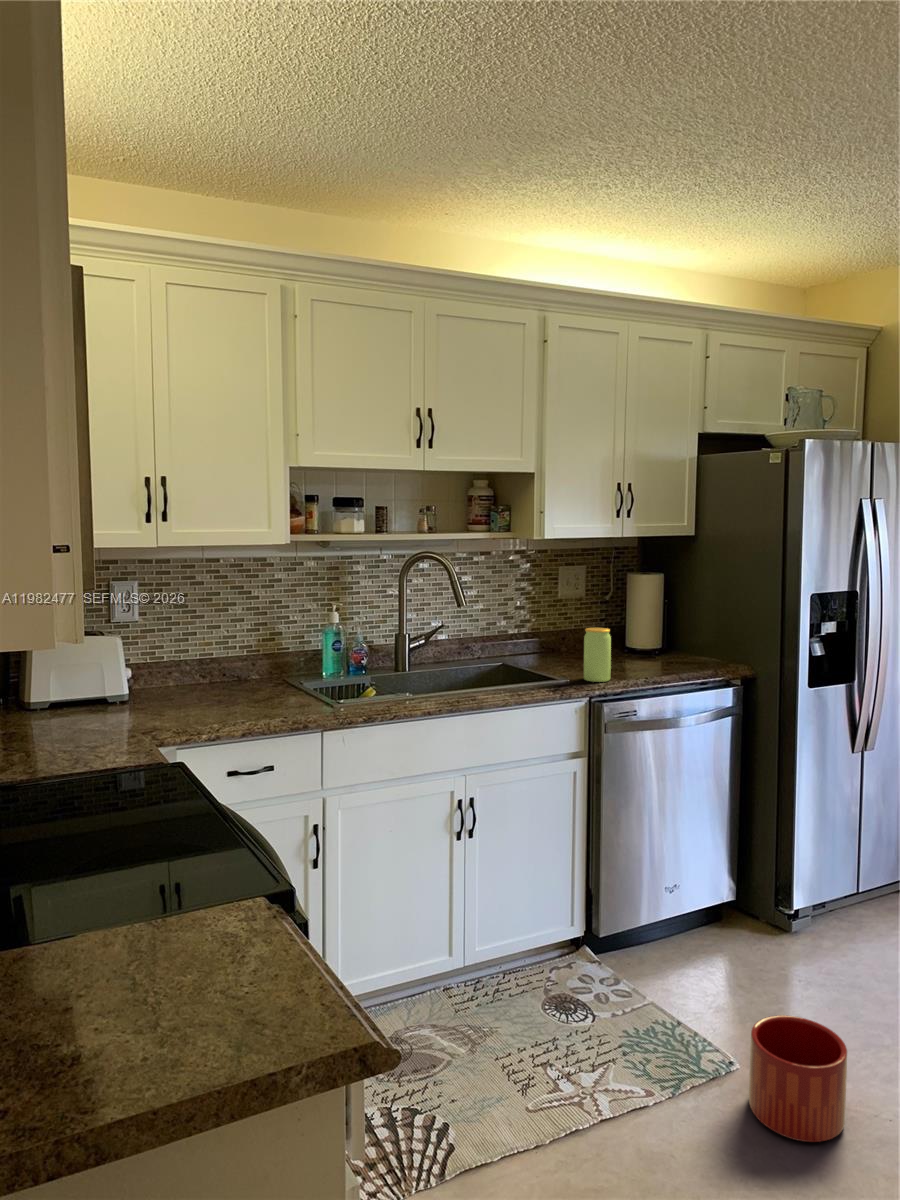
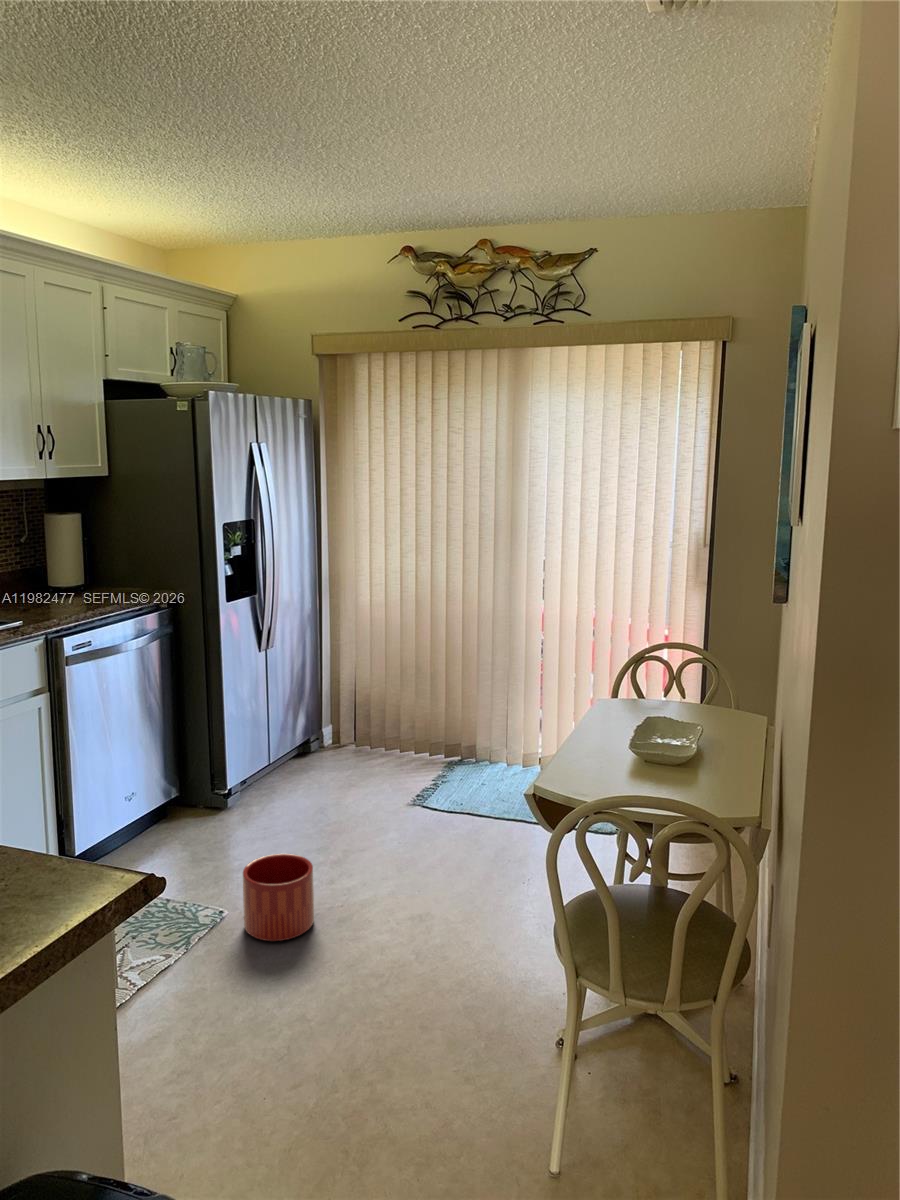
jar: present [584,628,611,682] -> none [27,567,58,620]

